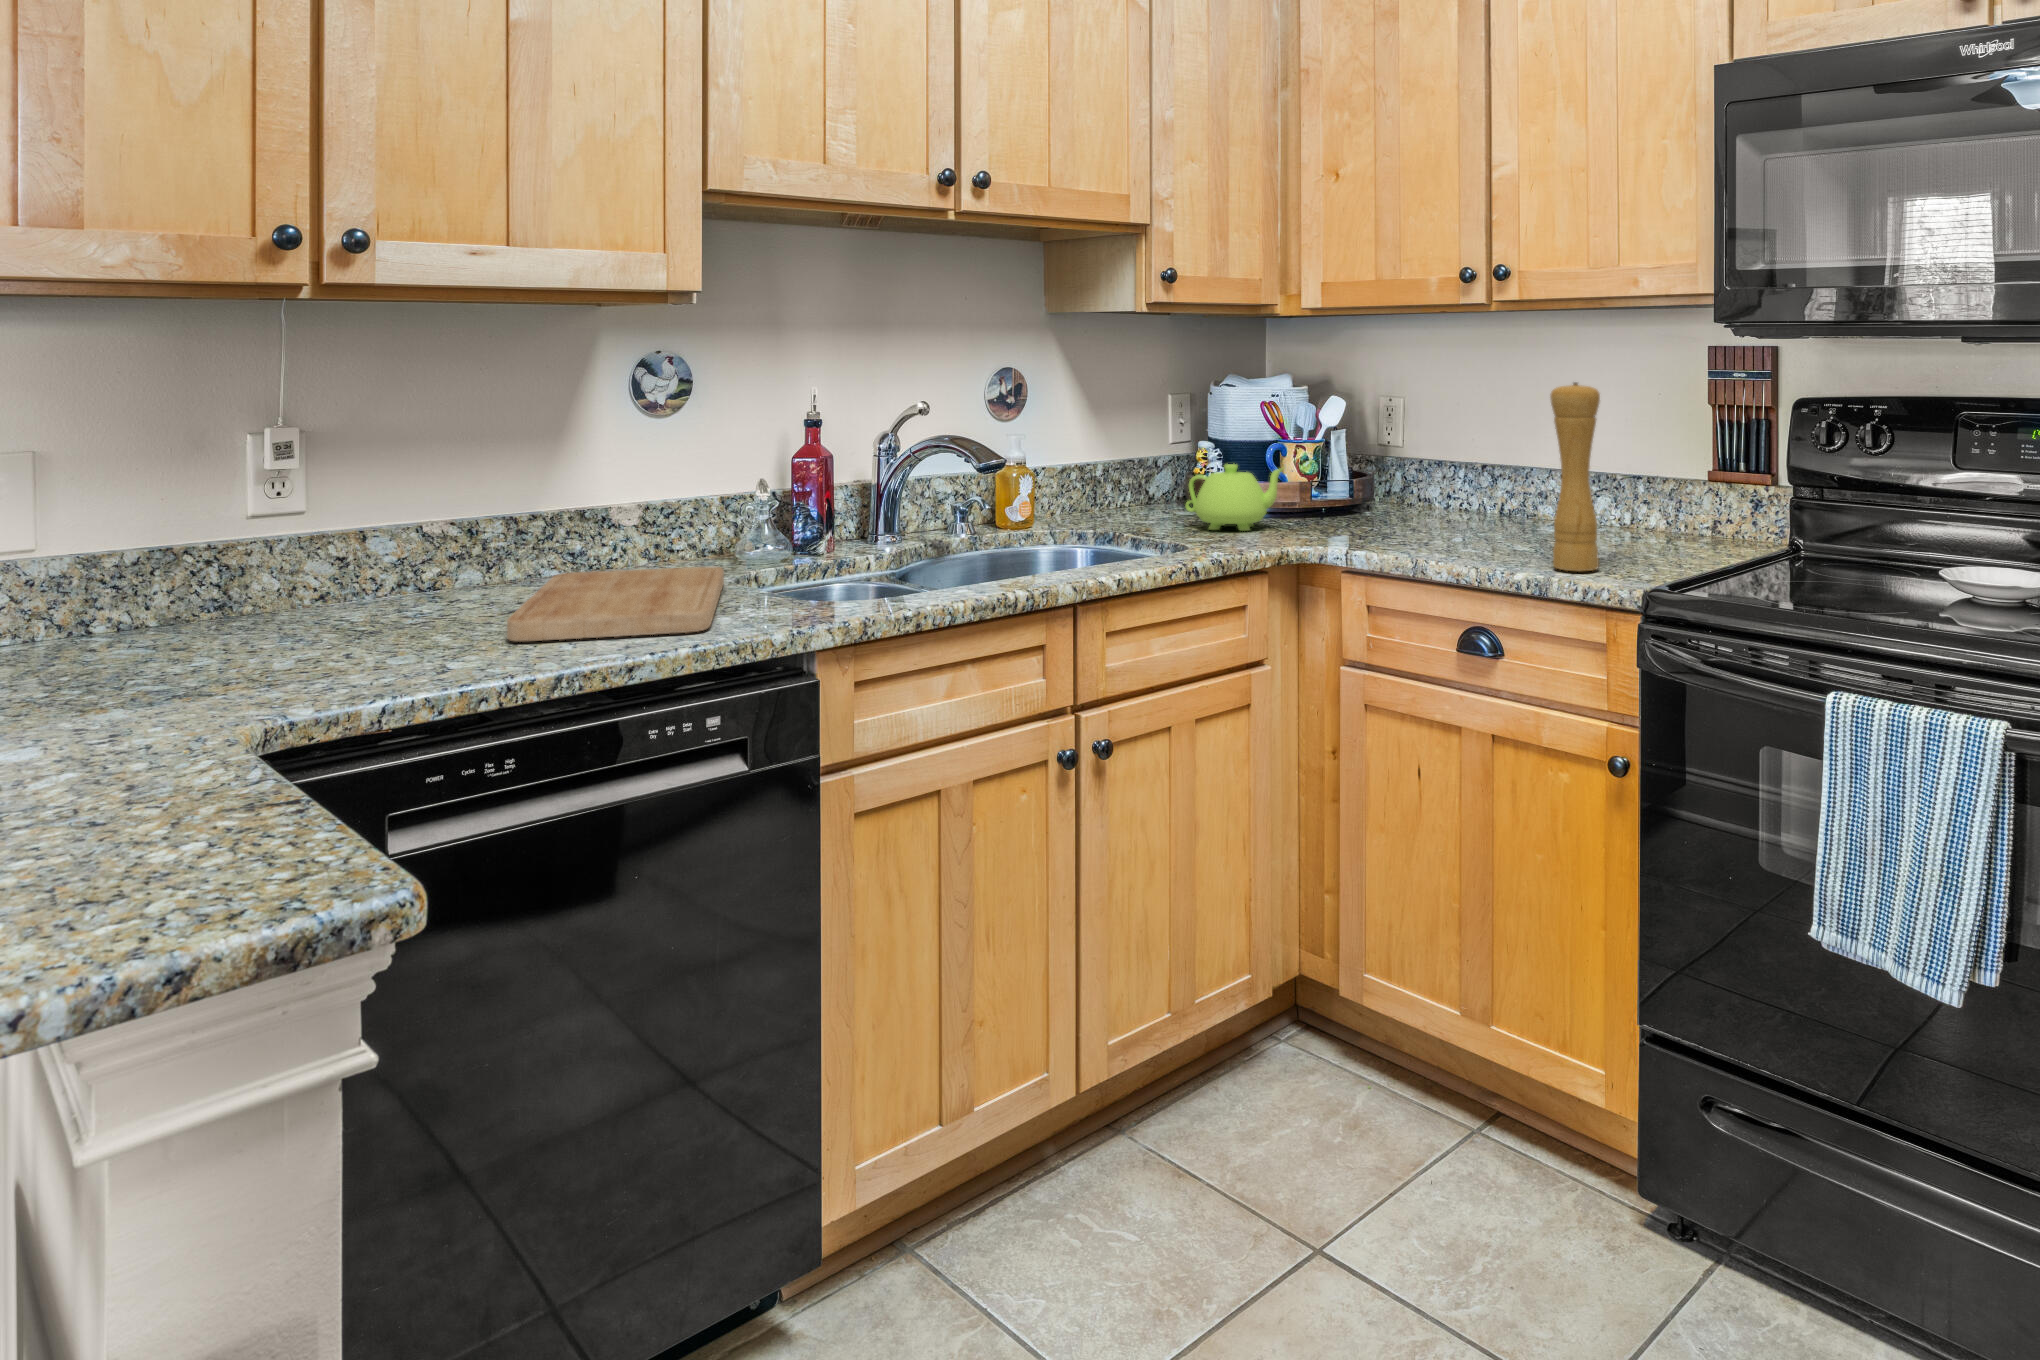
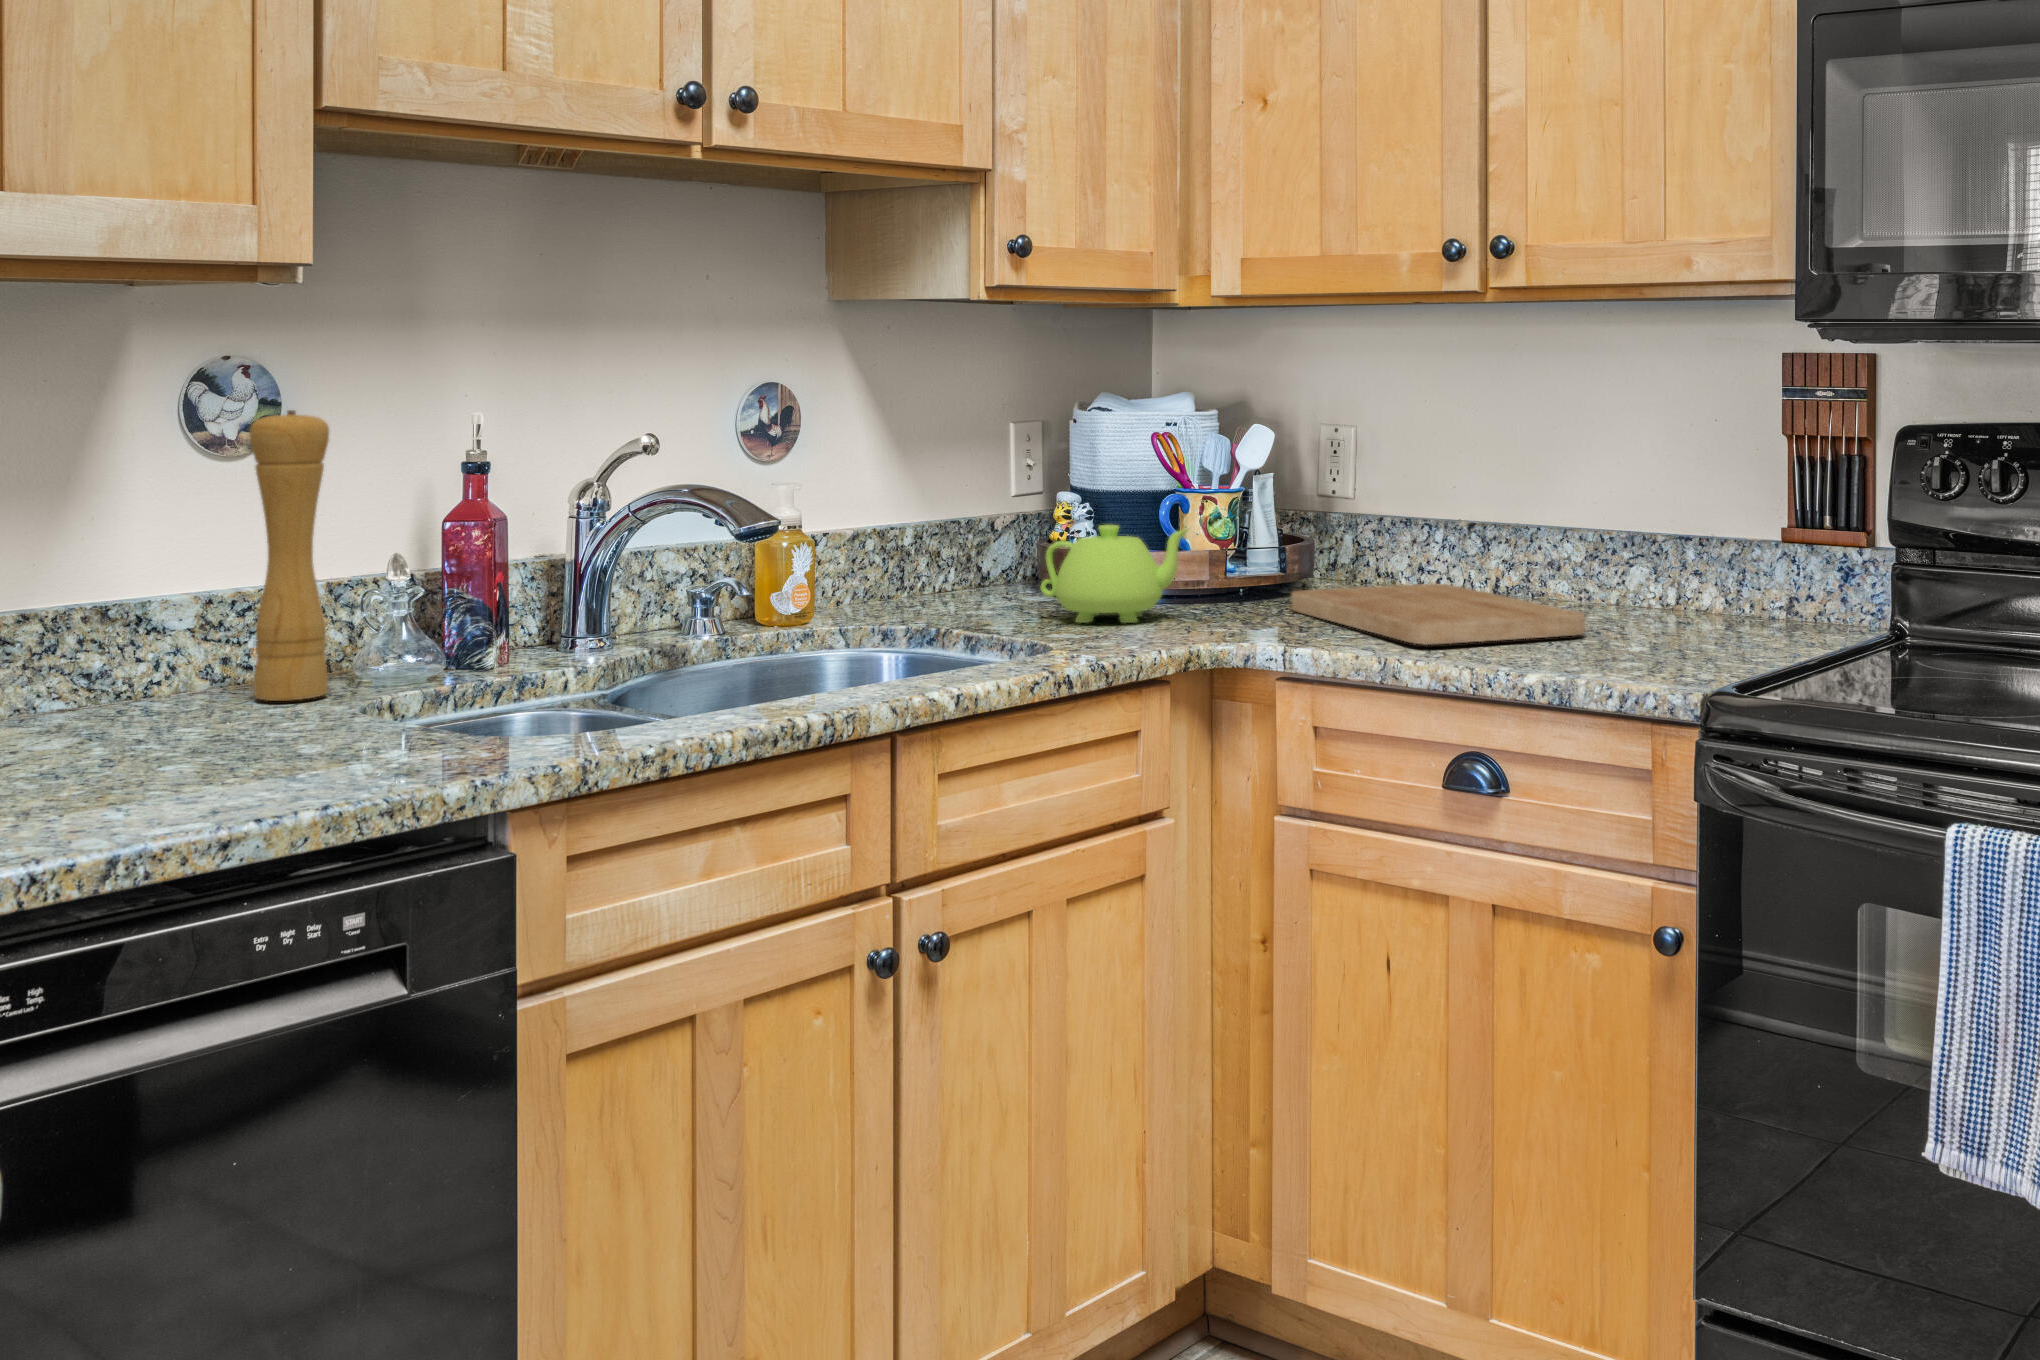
pepper mill: present [1550,382,1600,571] -> present [249,410,329,701]
cutting board: present [507,567,724,641] -> present [1291,584,1585,645]

